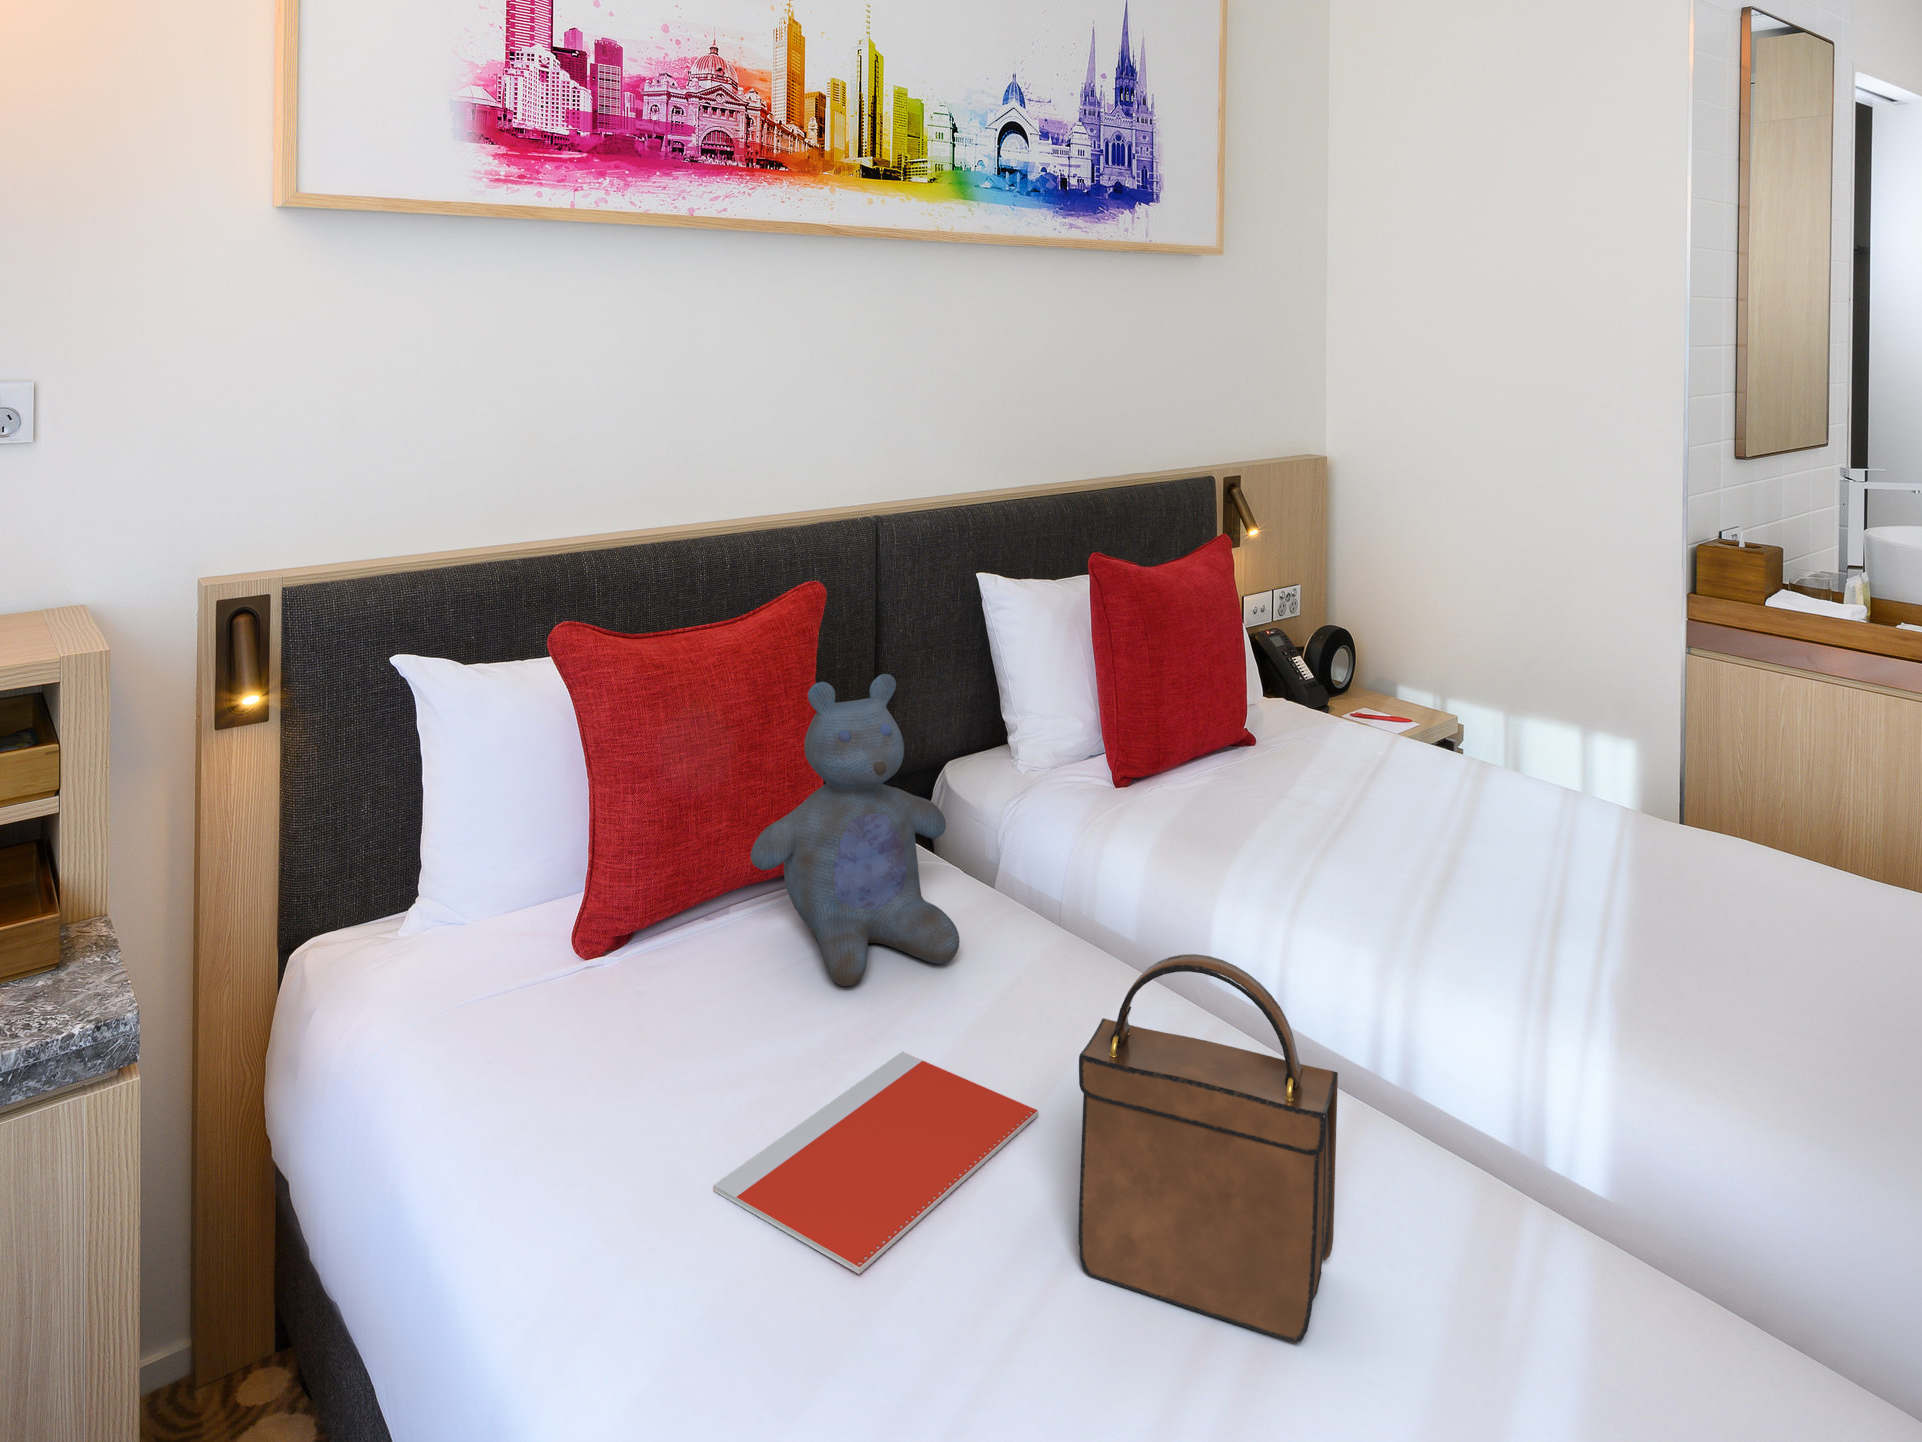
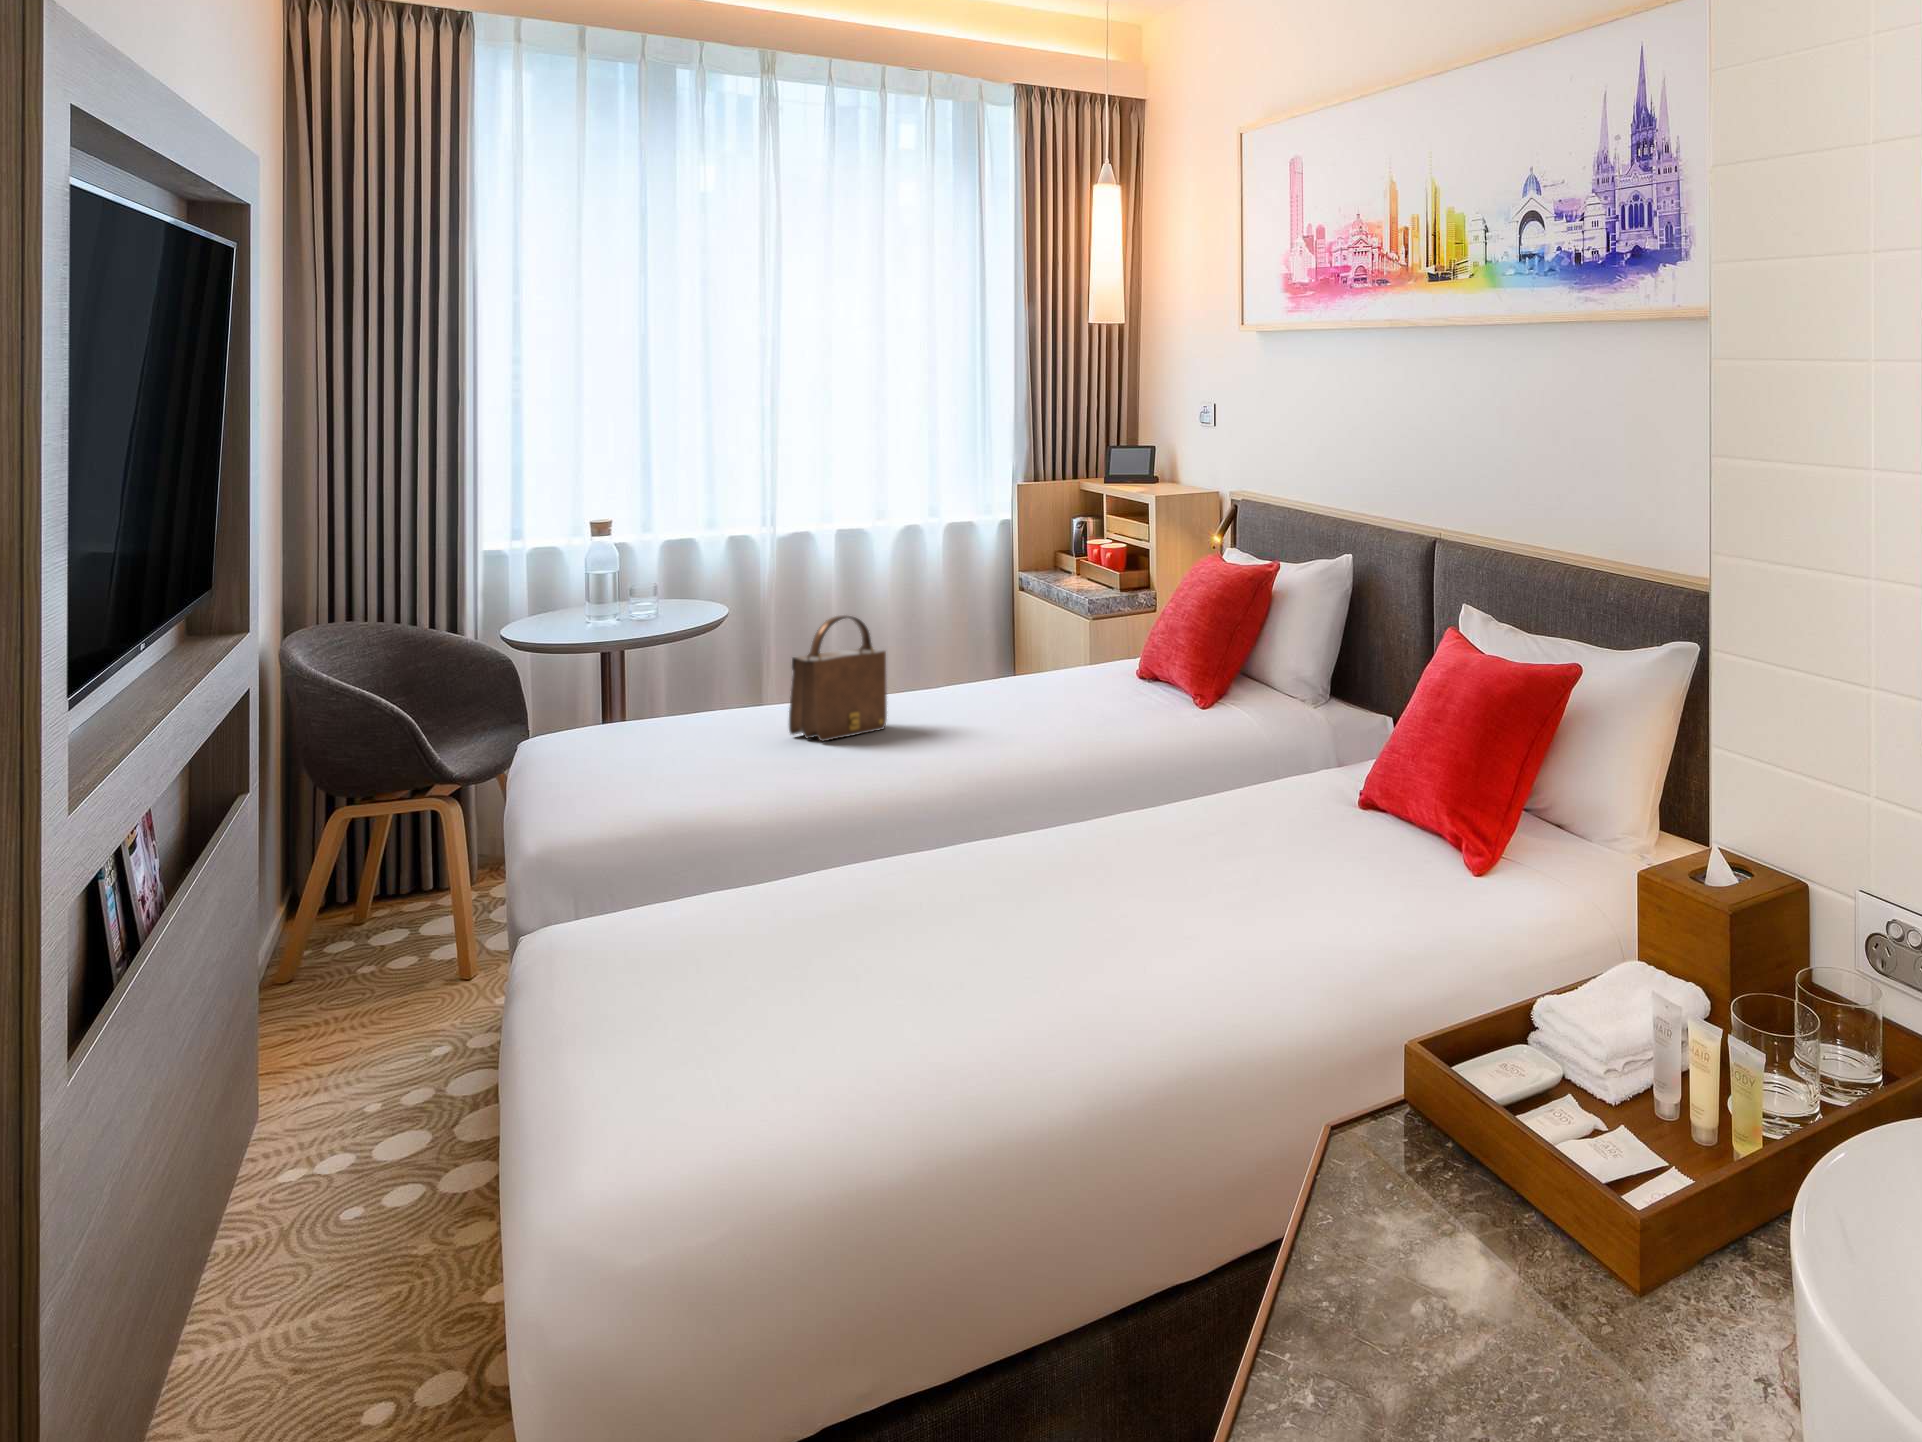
stuffed bear: present [751,674,959,986] -> none [1066,575,1163,721]
notebook: present [714,1052,1038,1274] -> none [885,696,1011,725]

